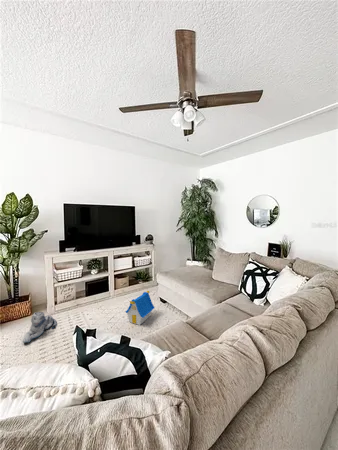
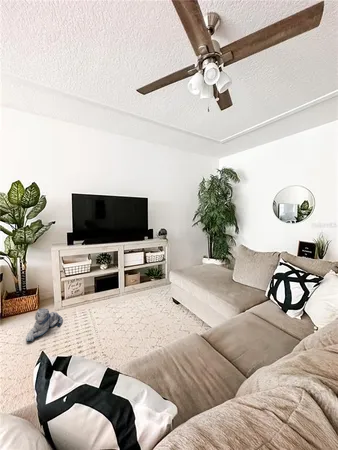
toy house: present [126,291,155,325] -> none [135,290,168,329]

